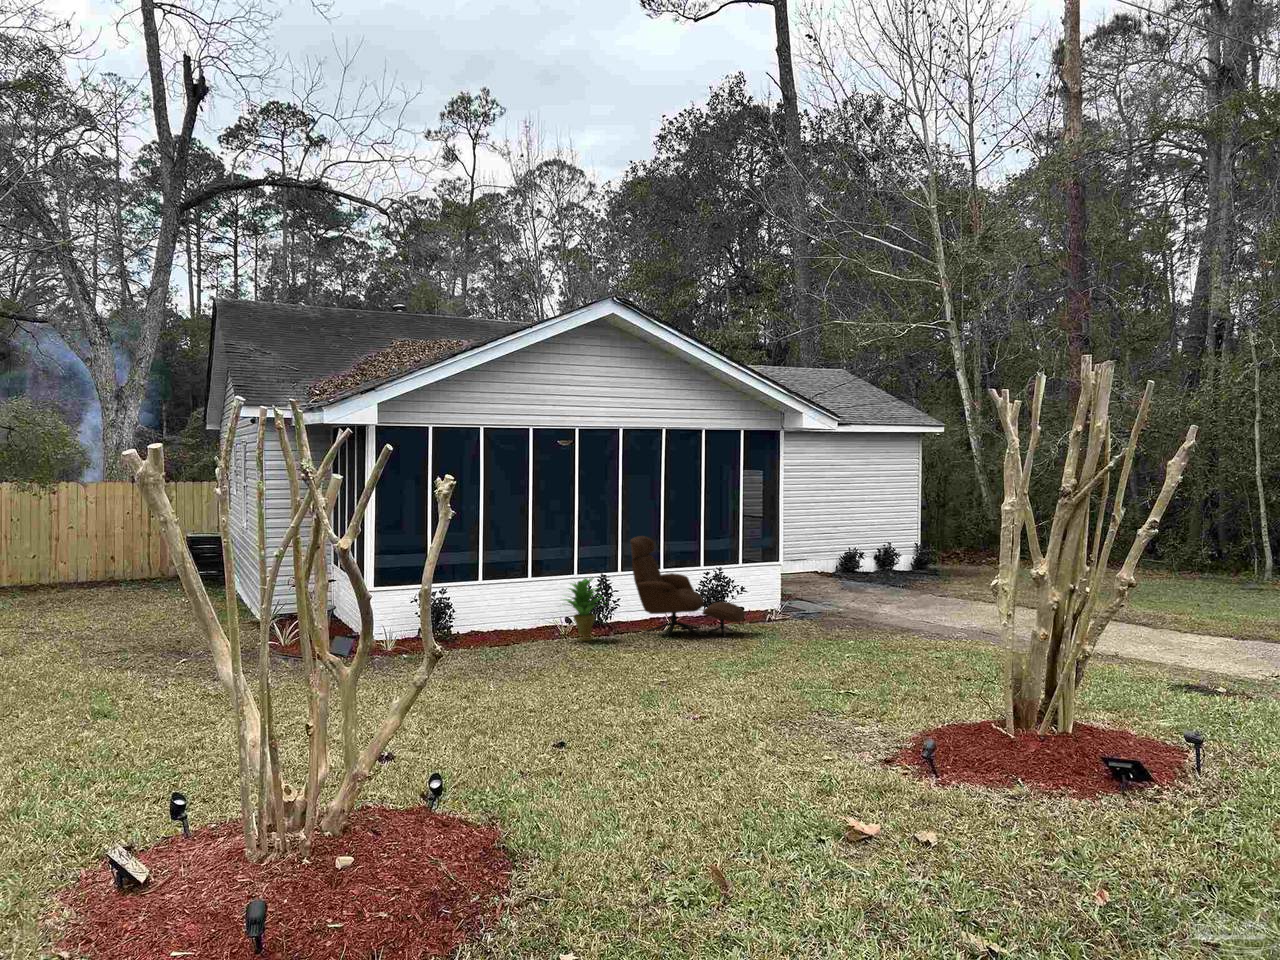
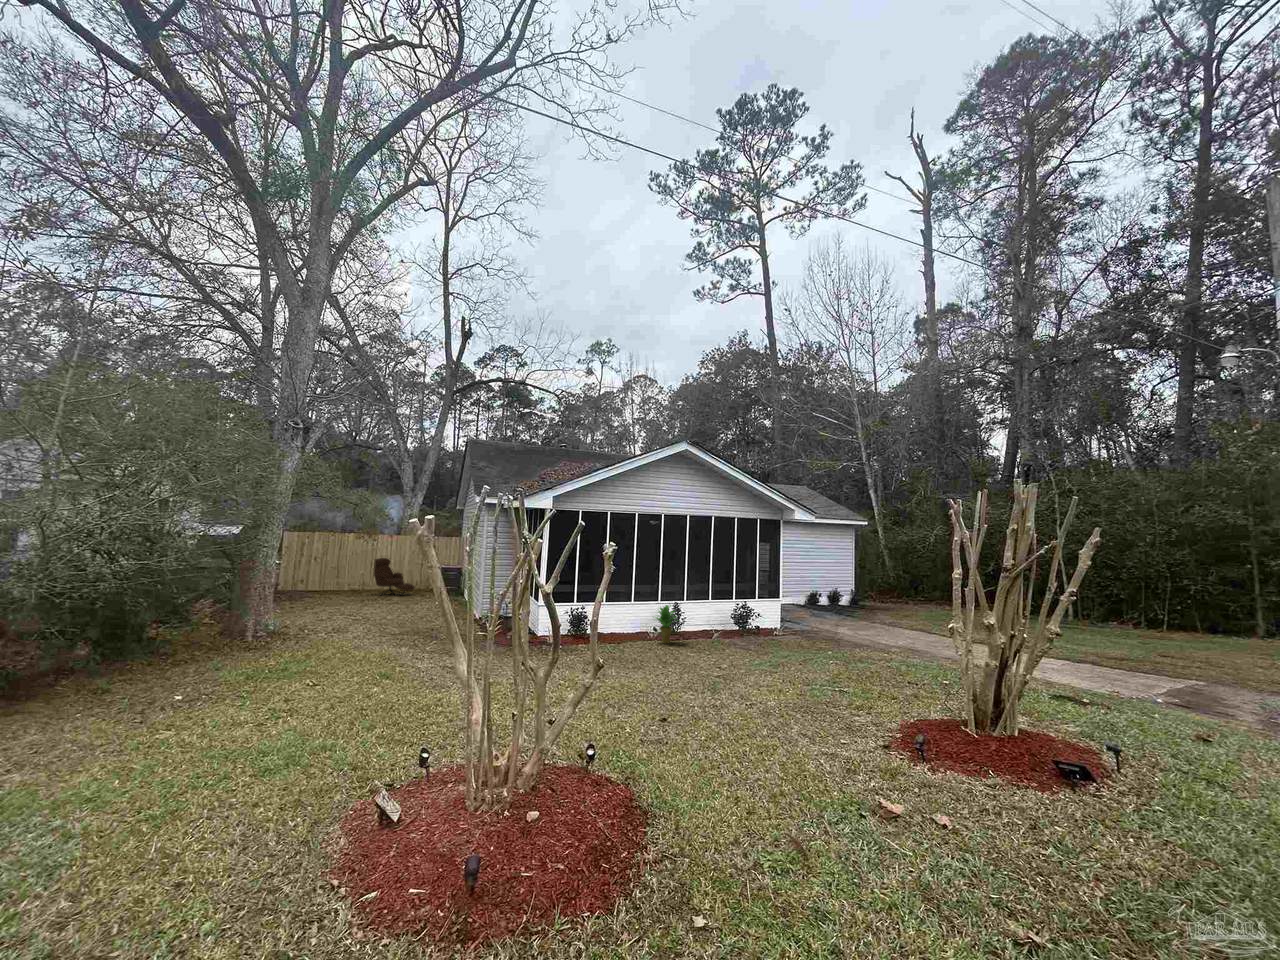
lounge chair: present [631,536,745,638] -> present [374,558,415,595]

